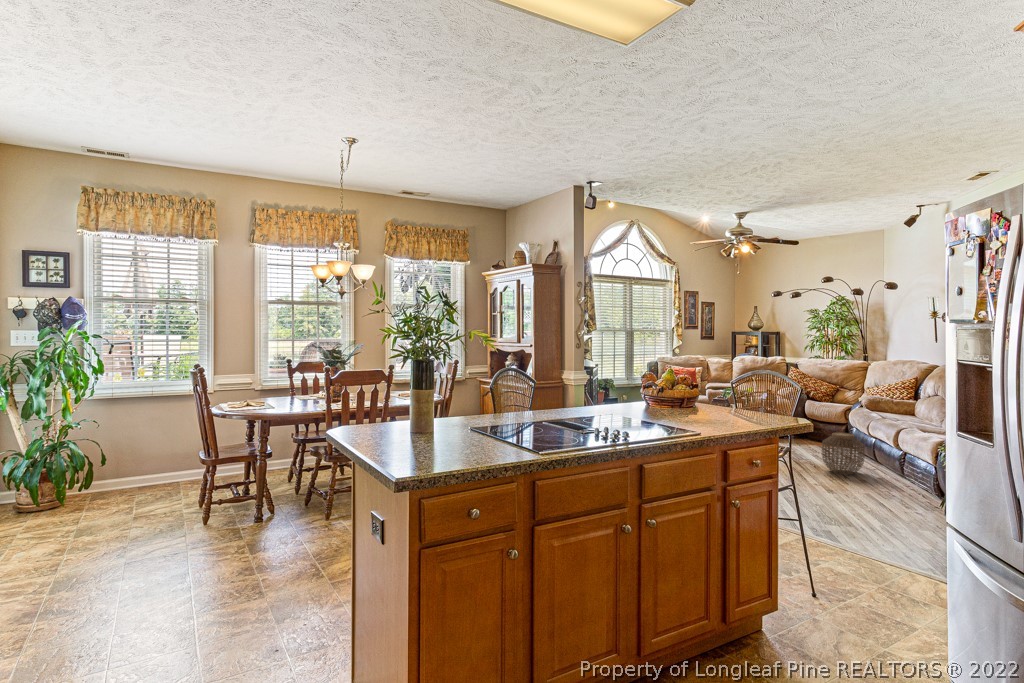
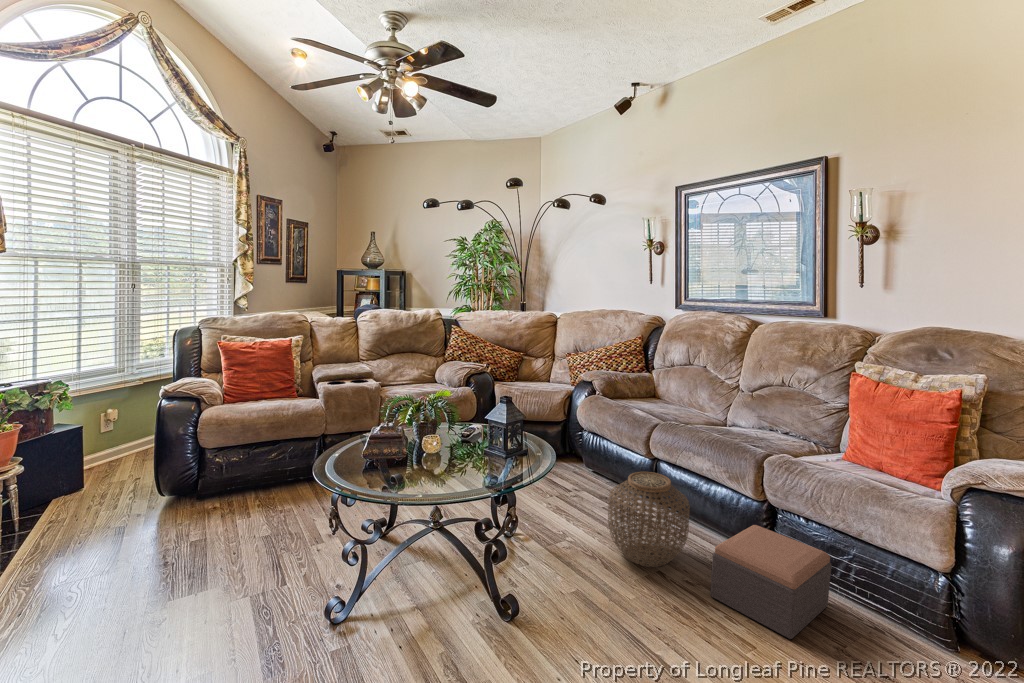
footstool: none [855,457,912,493] -> present [710,525,832,639]

